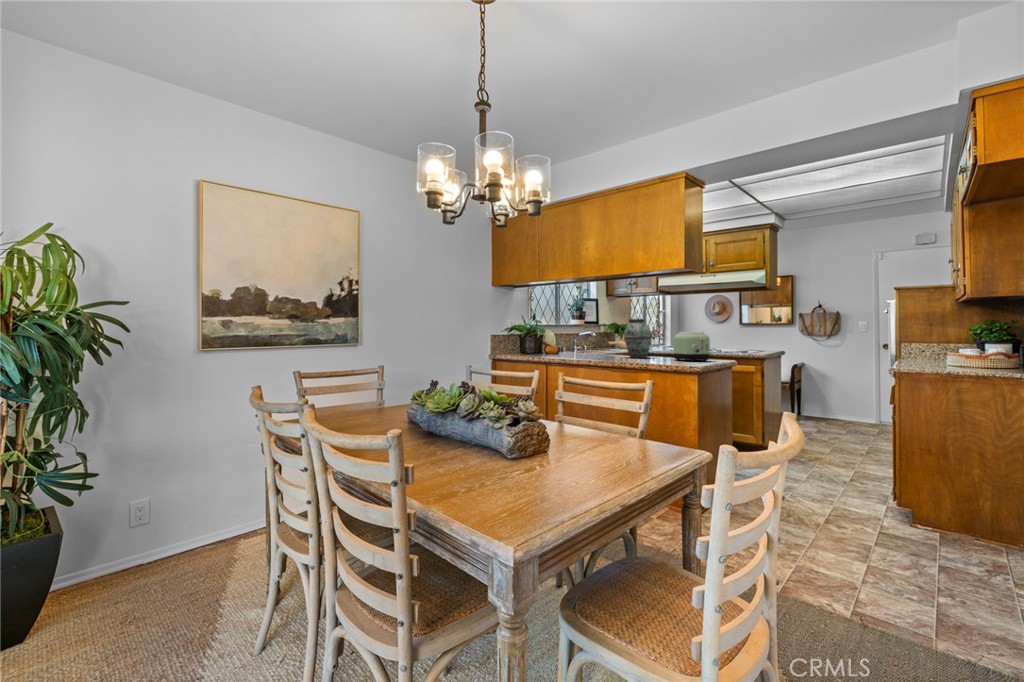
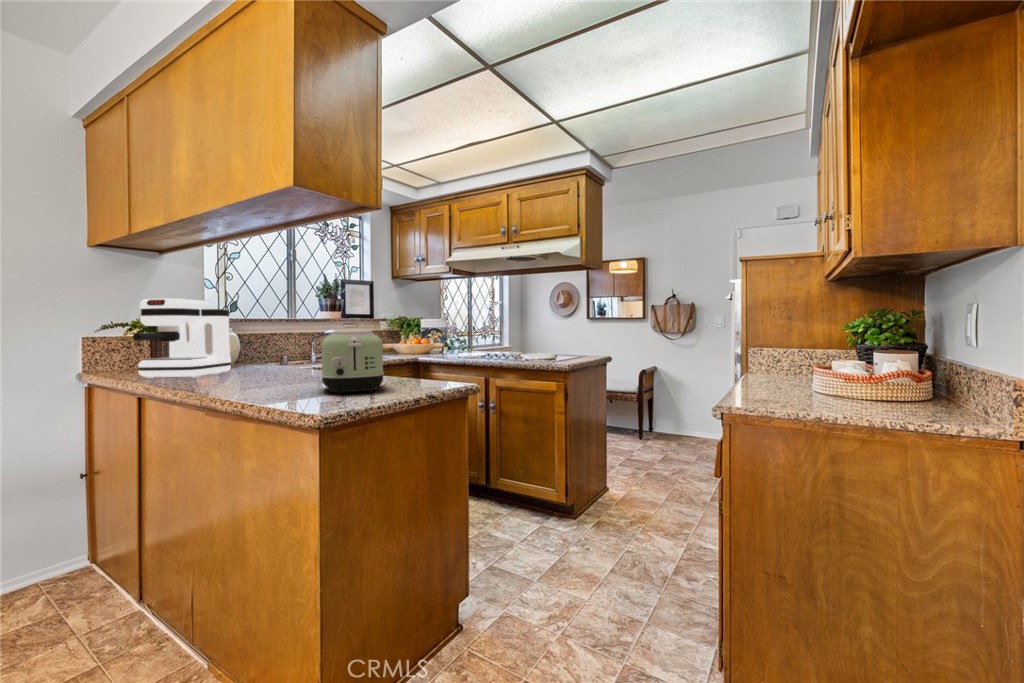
coffee maker: none [552,316,585,357] -> present [133,299,231,379]
vase: present [624,319,652,358] -> none [269,304,327,381]

